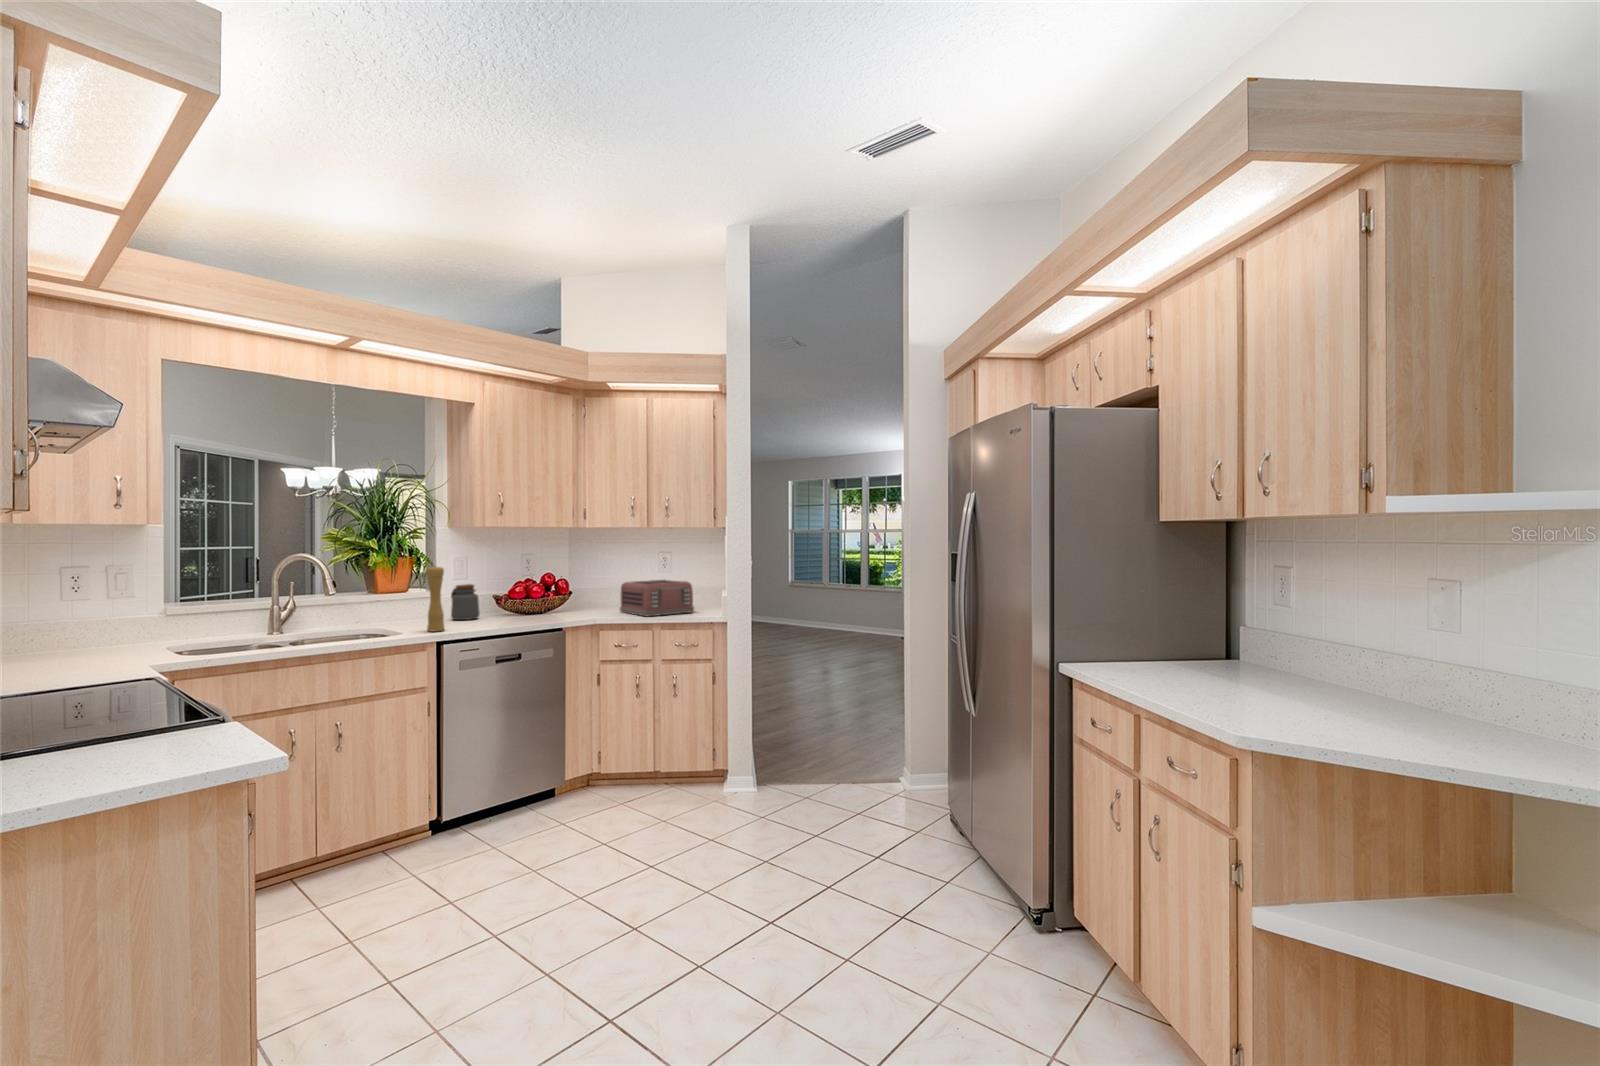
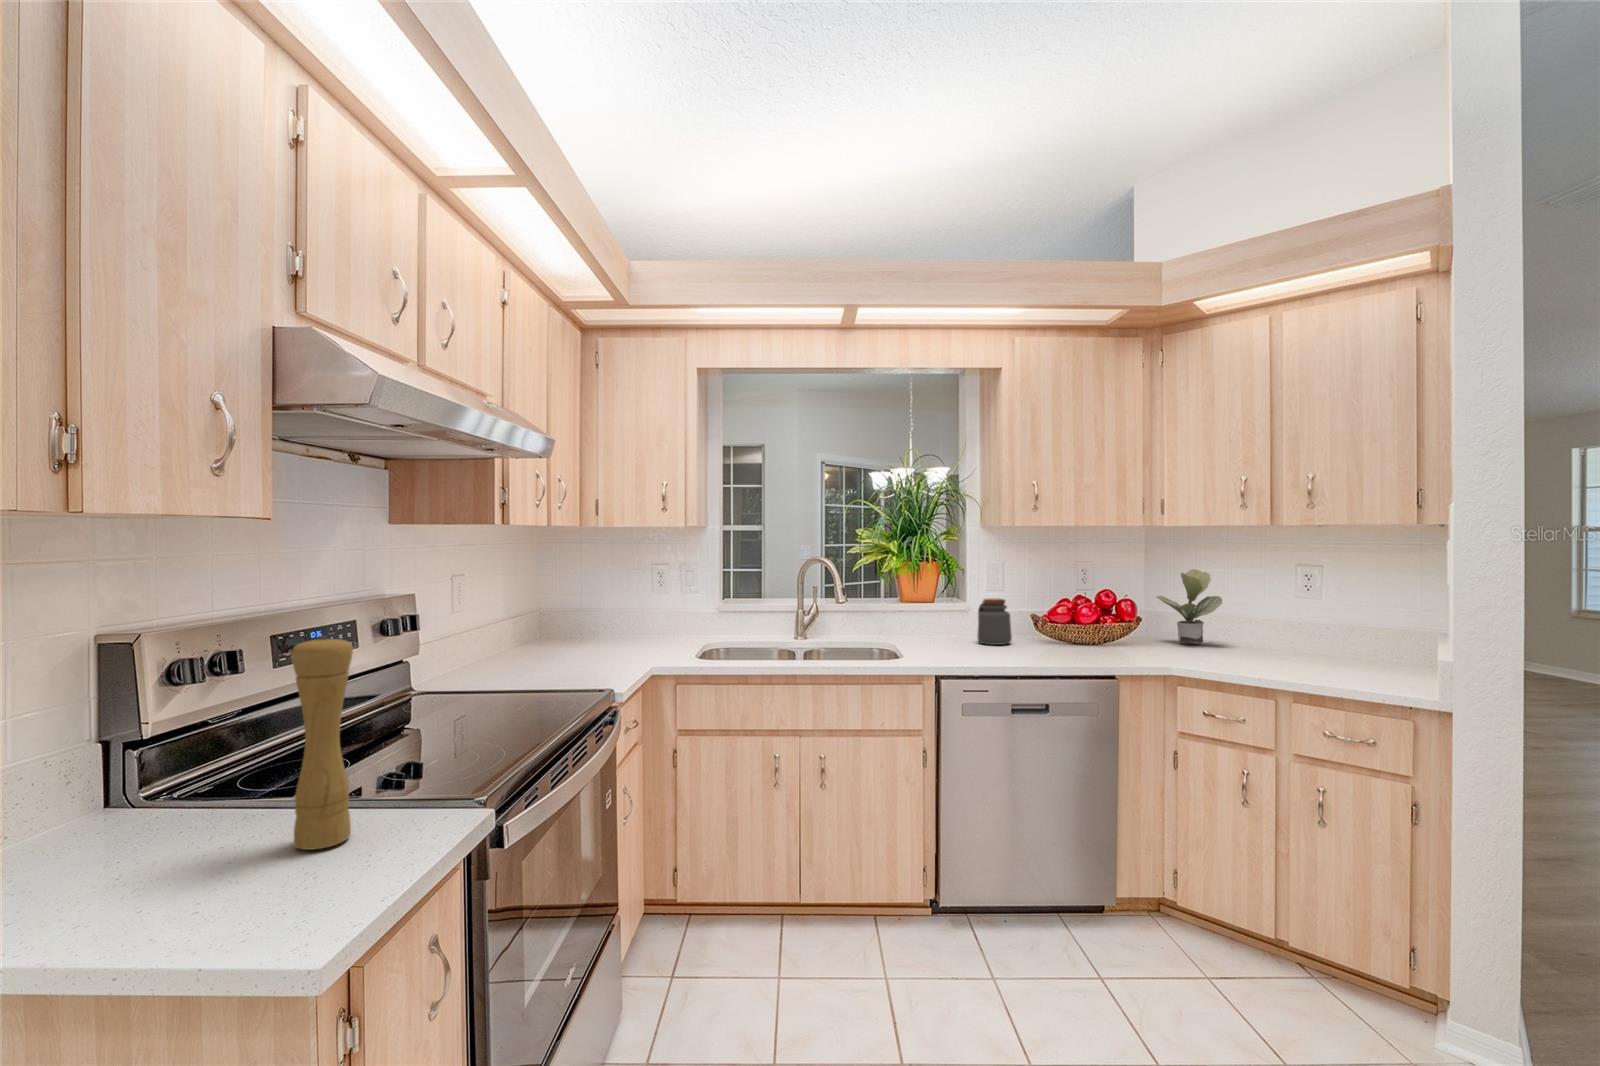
potted plant: none [577,557,620,607] -> present [1156,569,1222,643]
pepper mill: present [426,566,445,632] -> present [291,636,353,850]
toaster: present [620,580,694,616] -> none [1216,610,1358,673]

